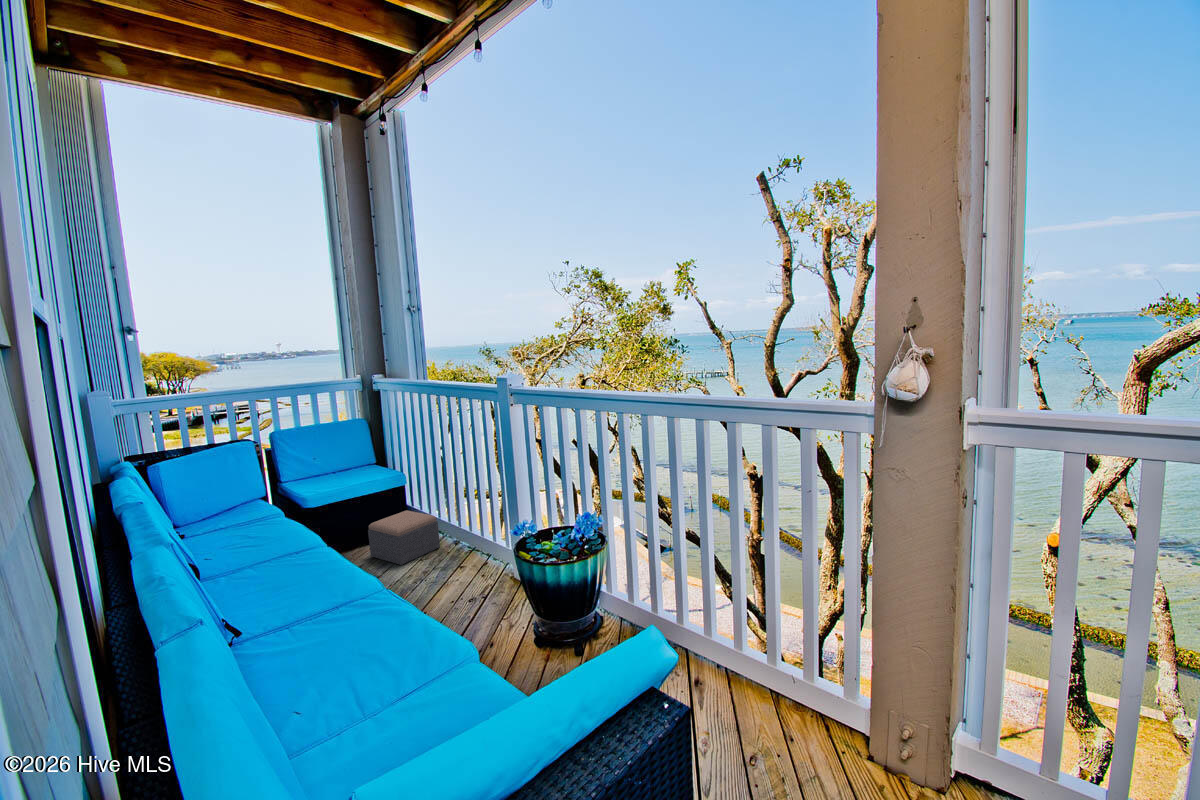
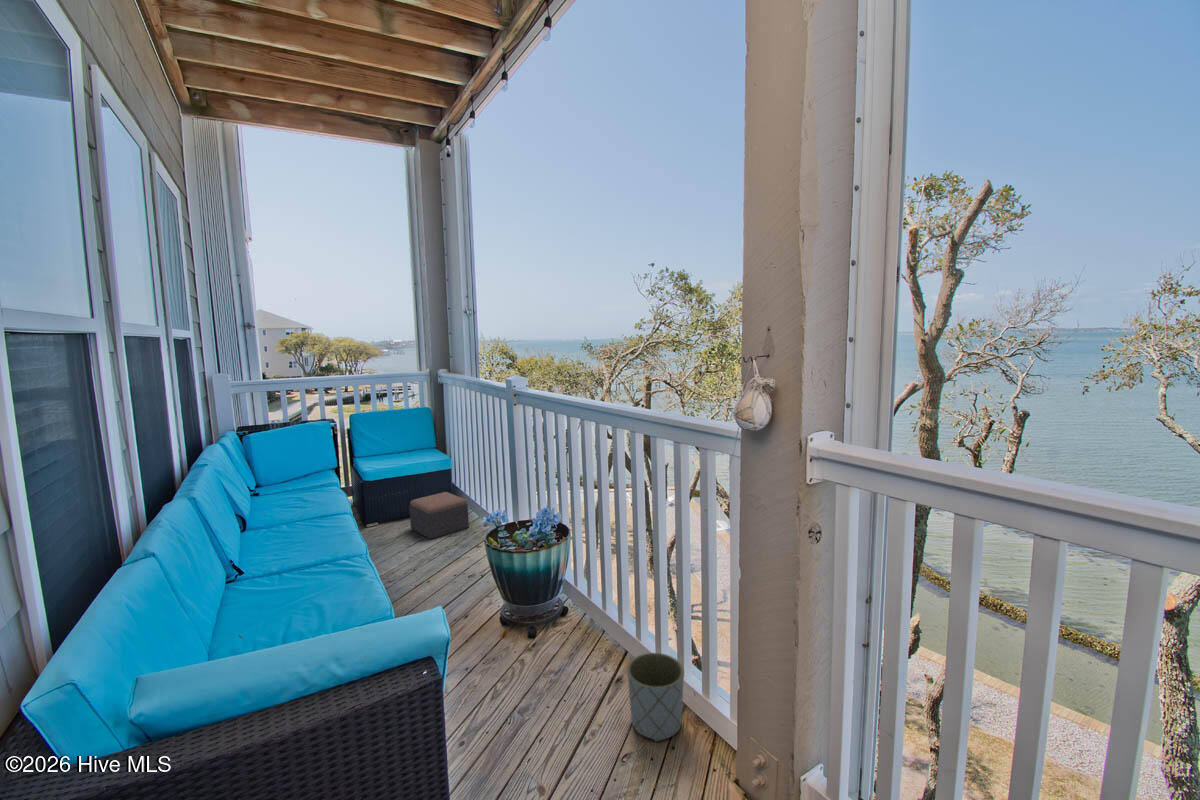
planter: none [730,645,791,737] -> present [627,653,684,742]

